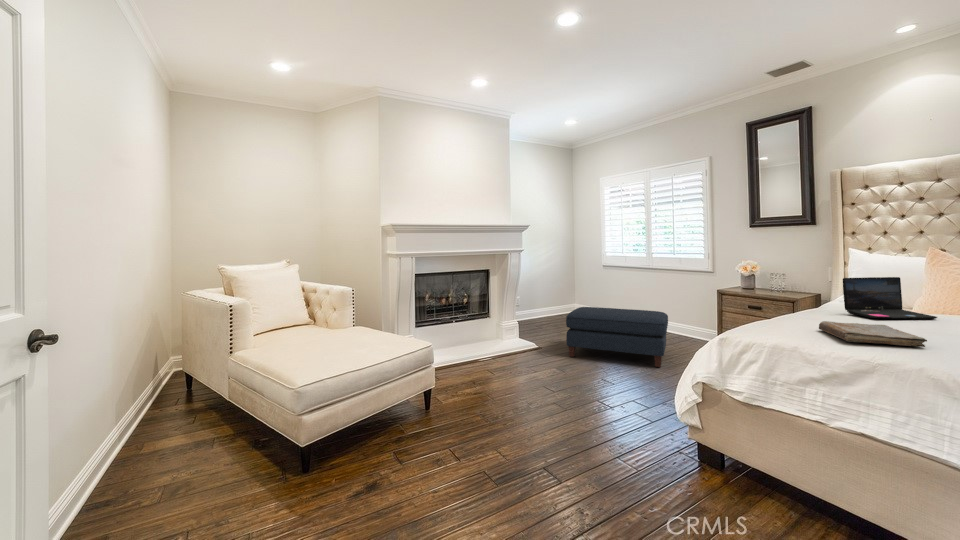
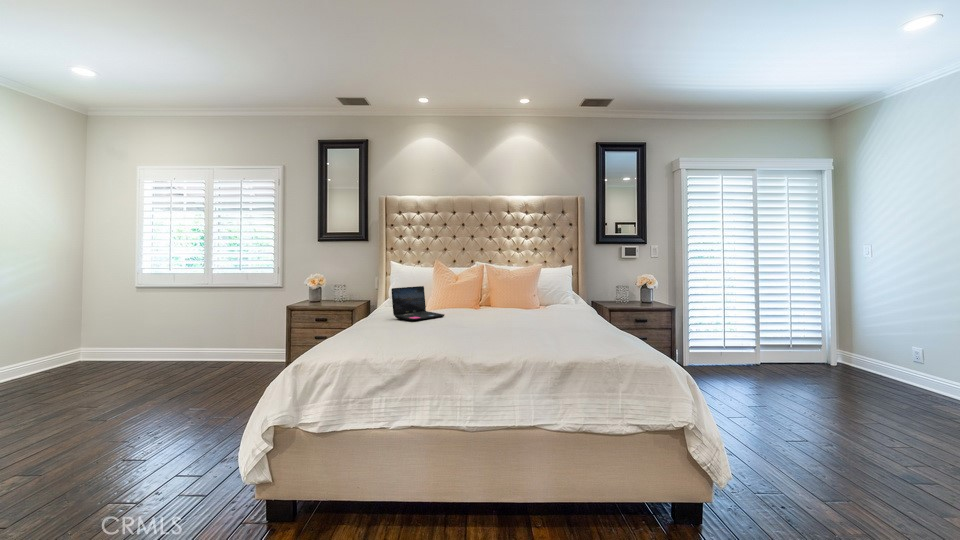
ottoman: present [566,307,668,367] -> none [57,336,233,428]
book: present [819,321,927,347] -> none [381,326,451,347]

